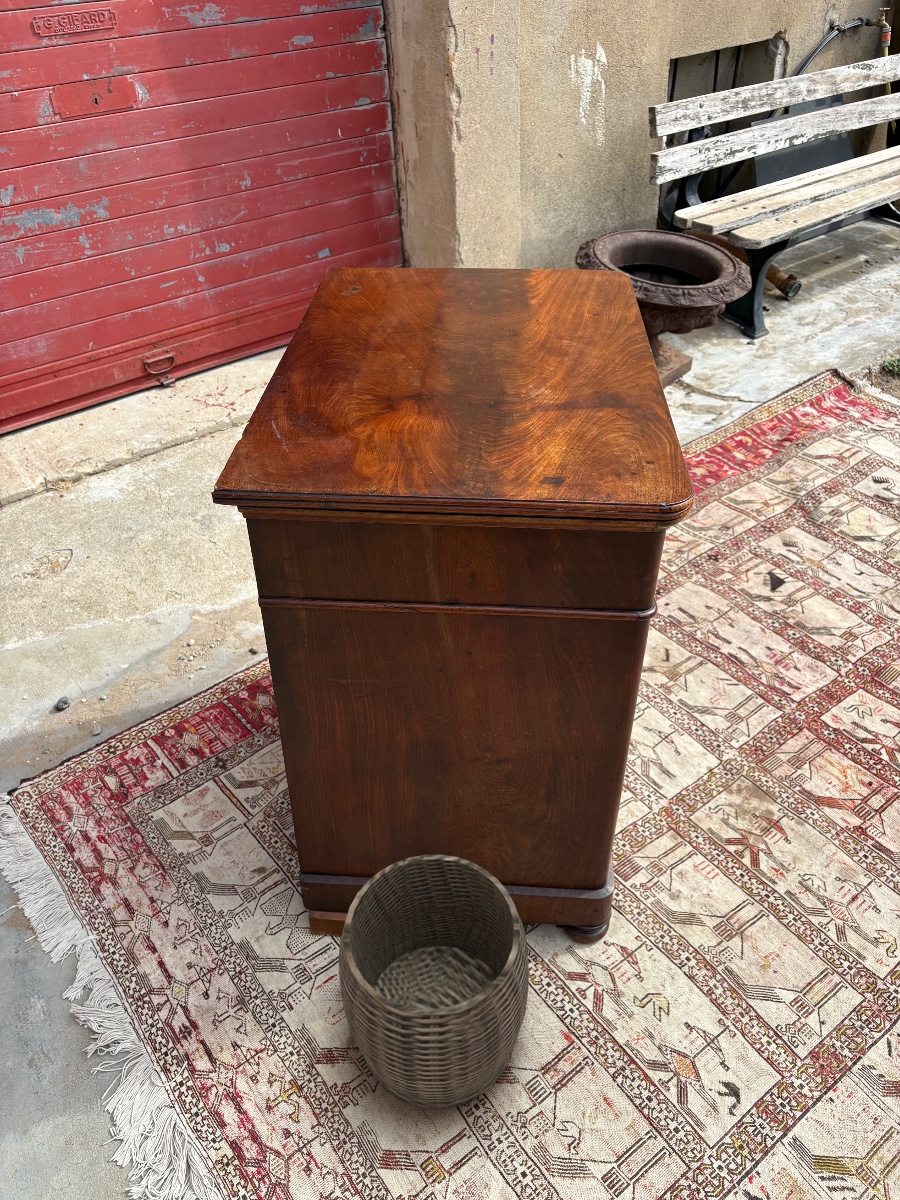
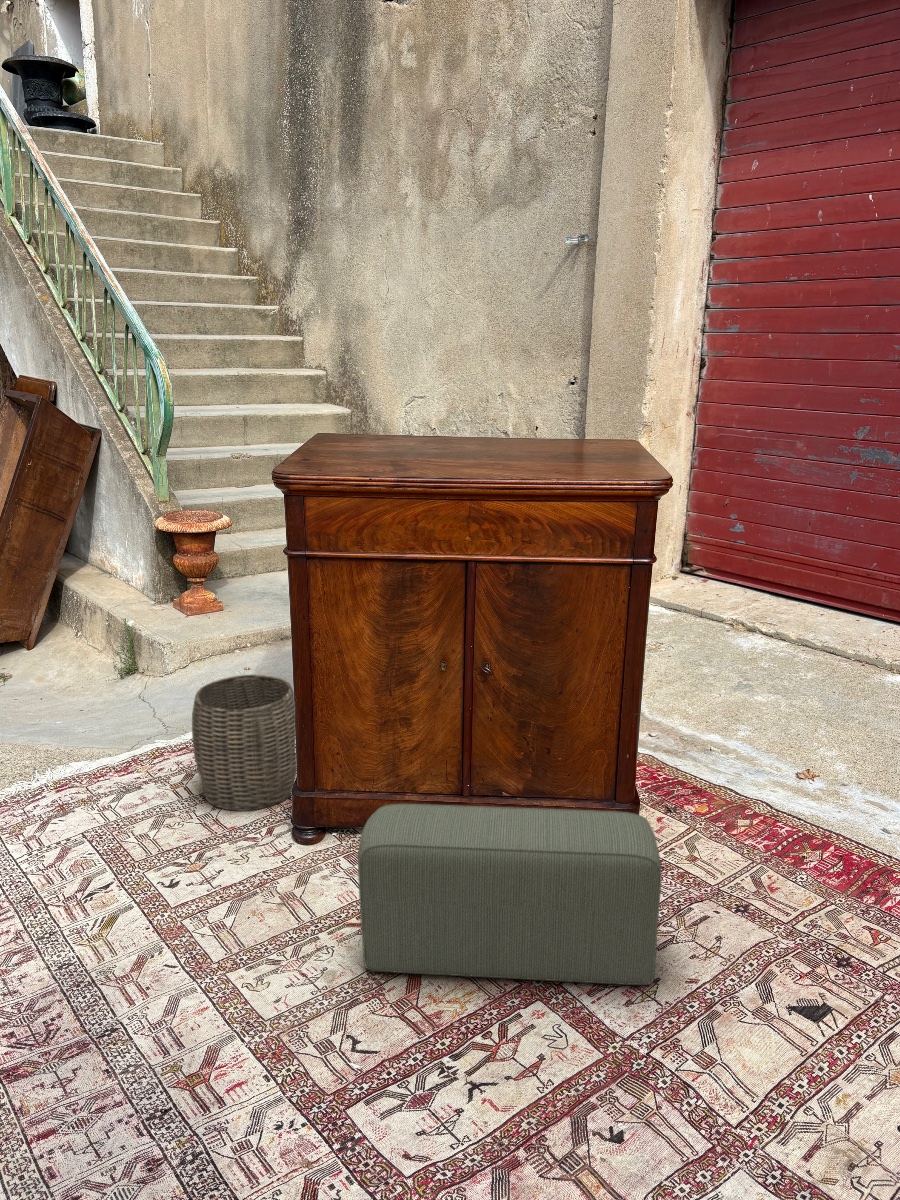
pouf: none [724,558,877,838] -> present [358,804,662,985]

